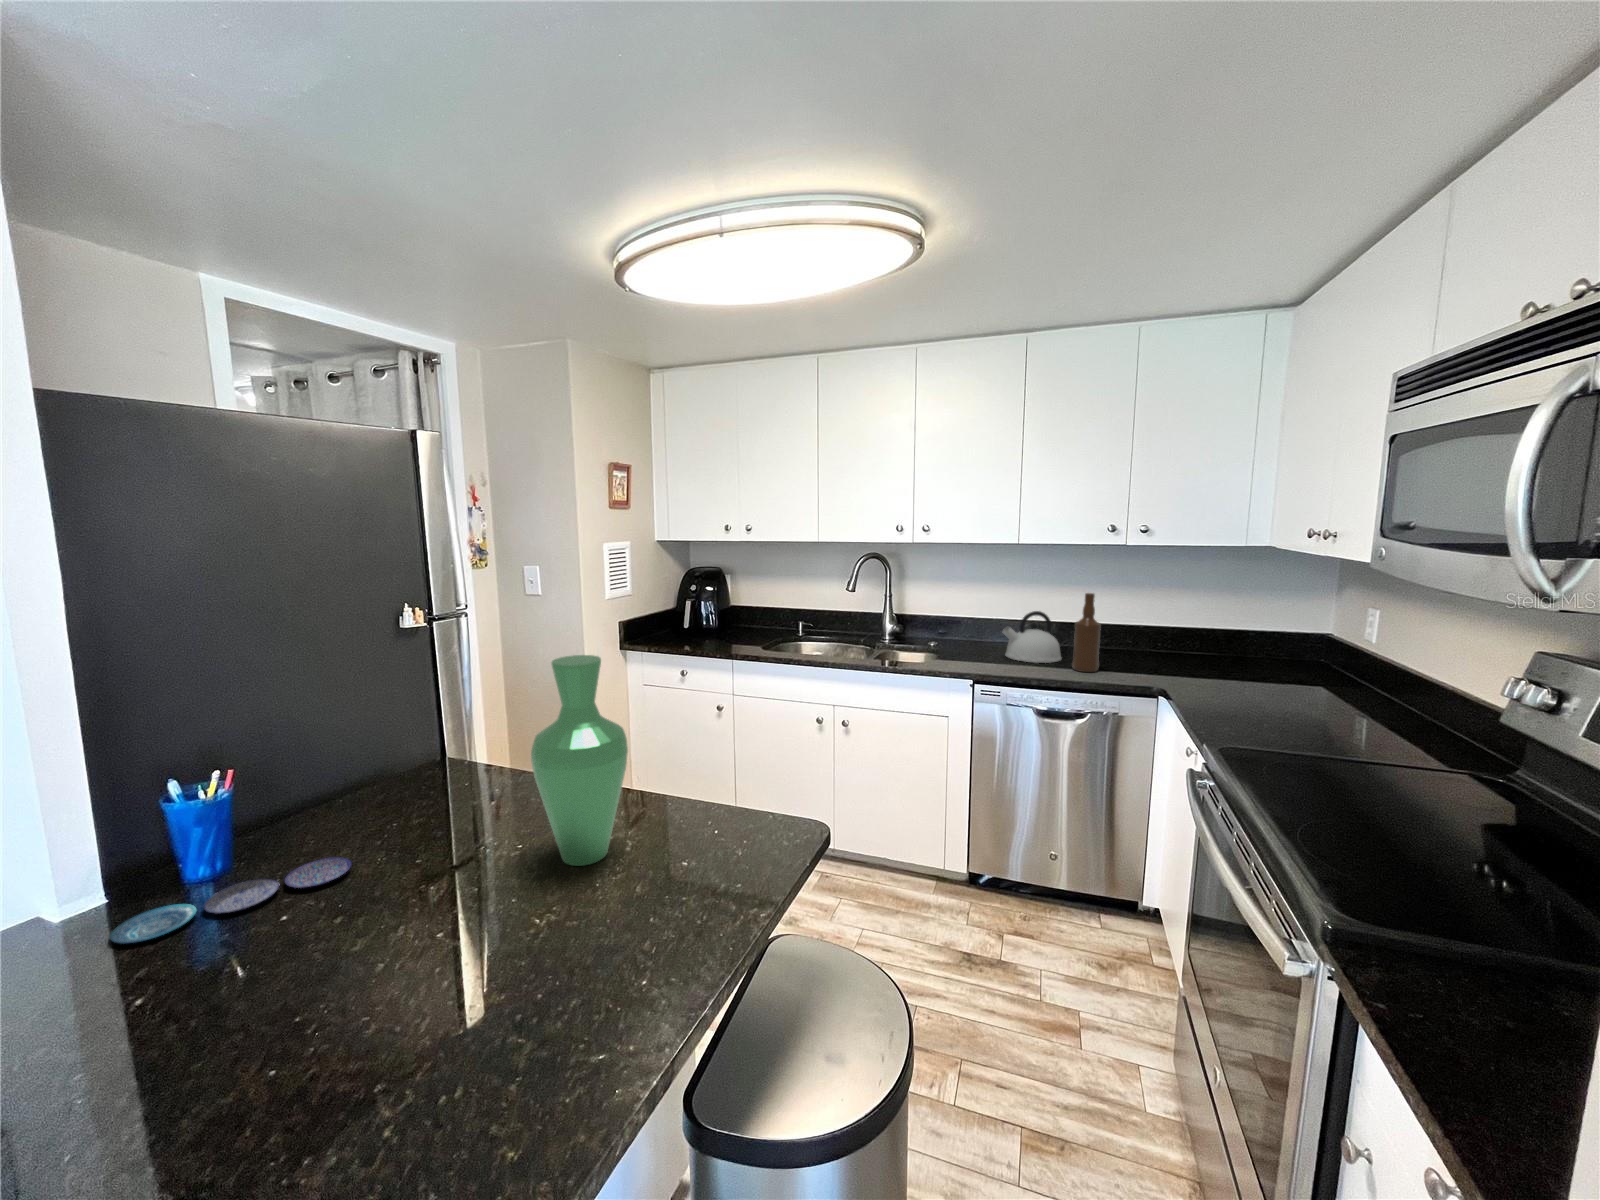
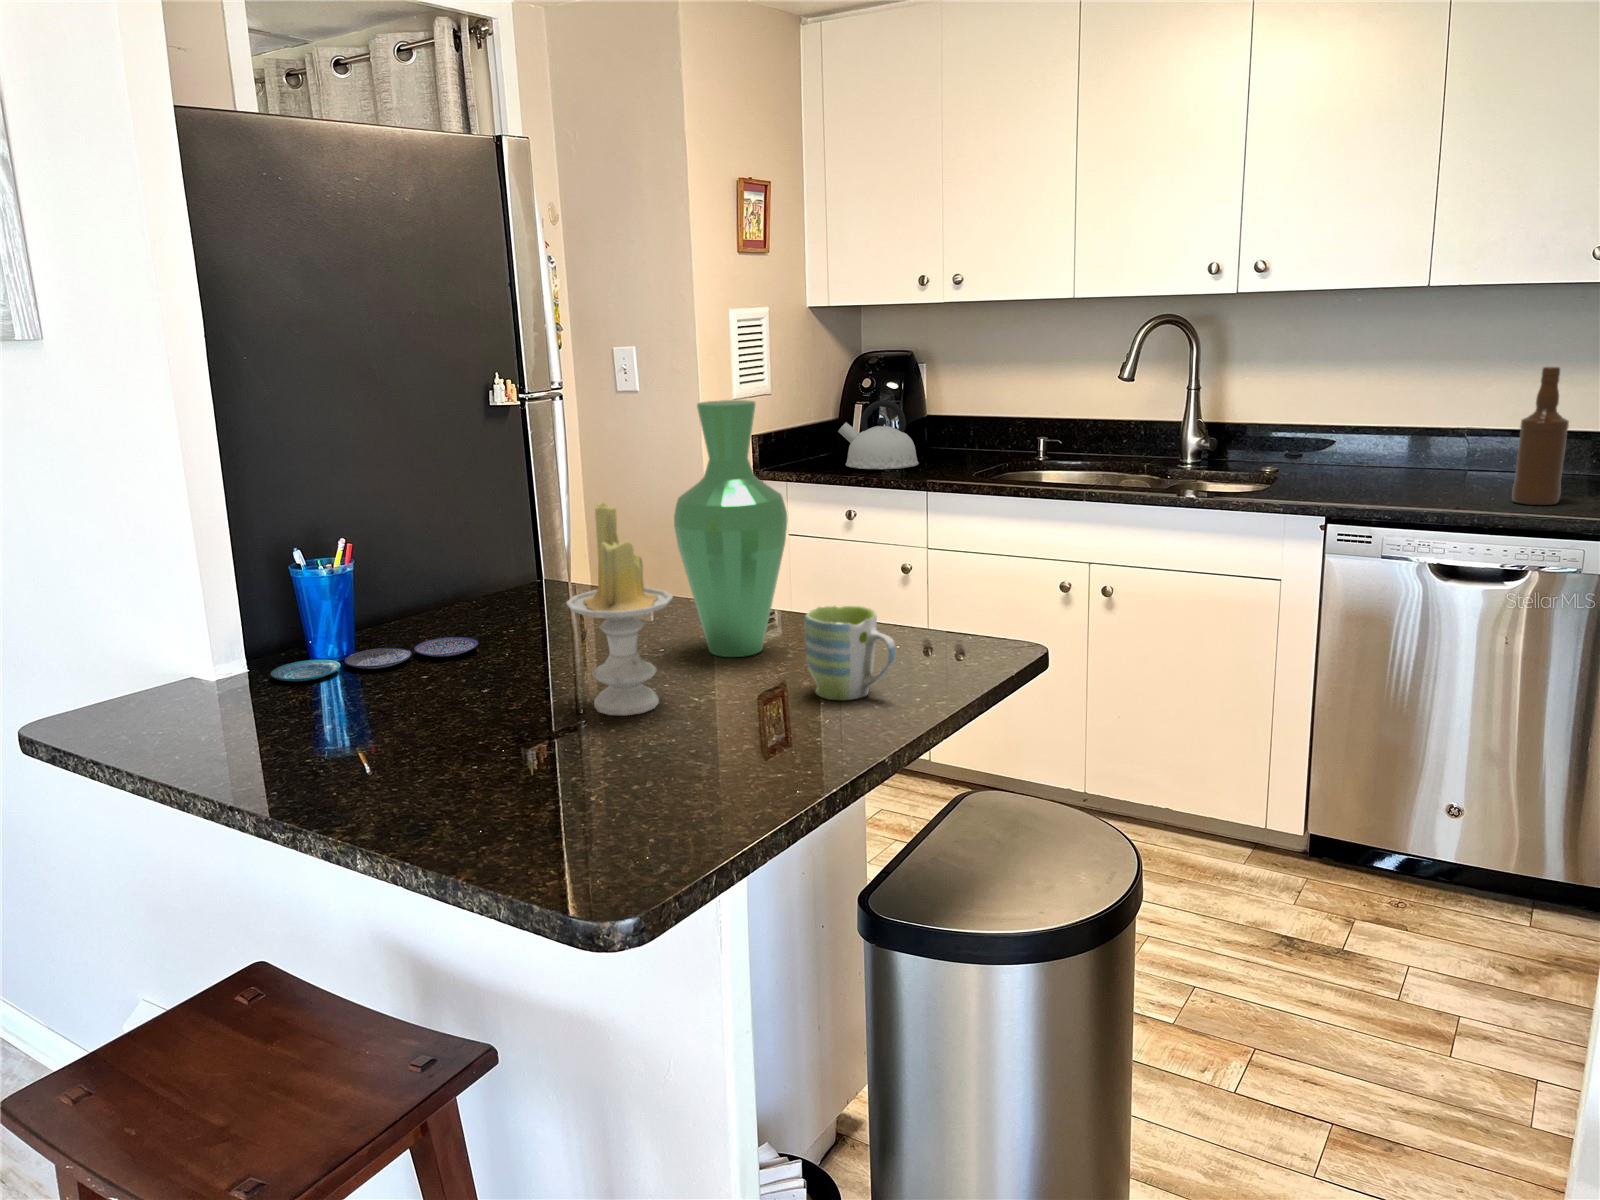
kettle: present [1003,611,1062,663] -> present [838,401,919,469]
candle: none [409,773,517,974] -> present [567,503,673,715]
mug: none [638,835,717,927] -> present [804,606,896,700]

